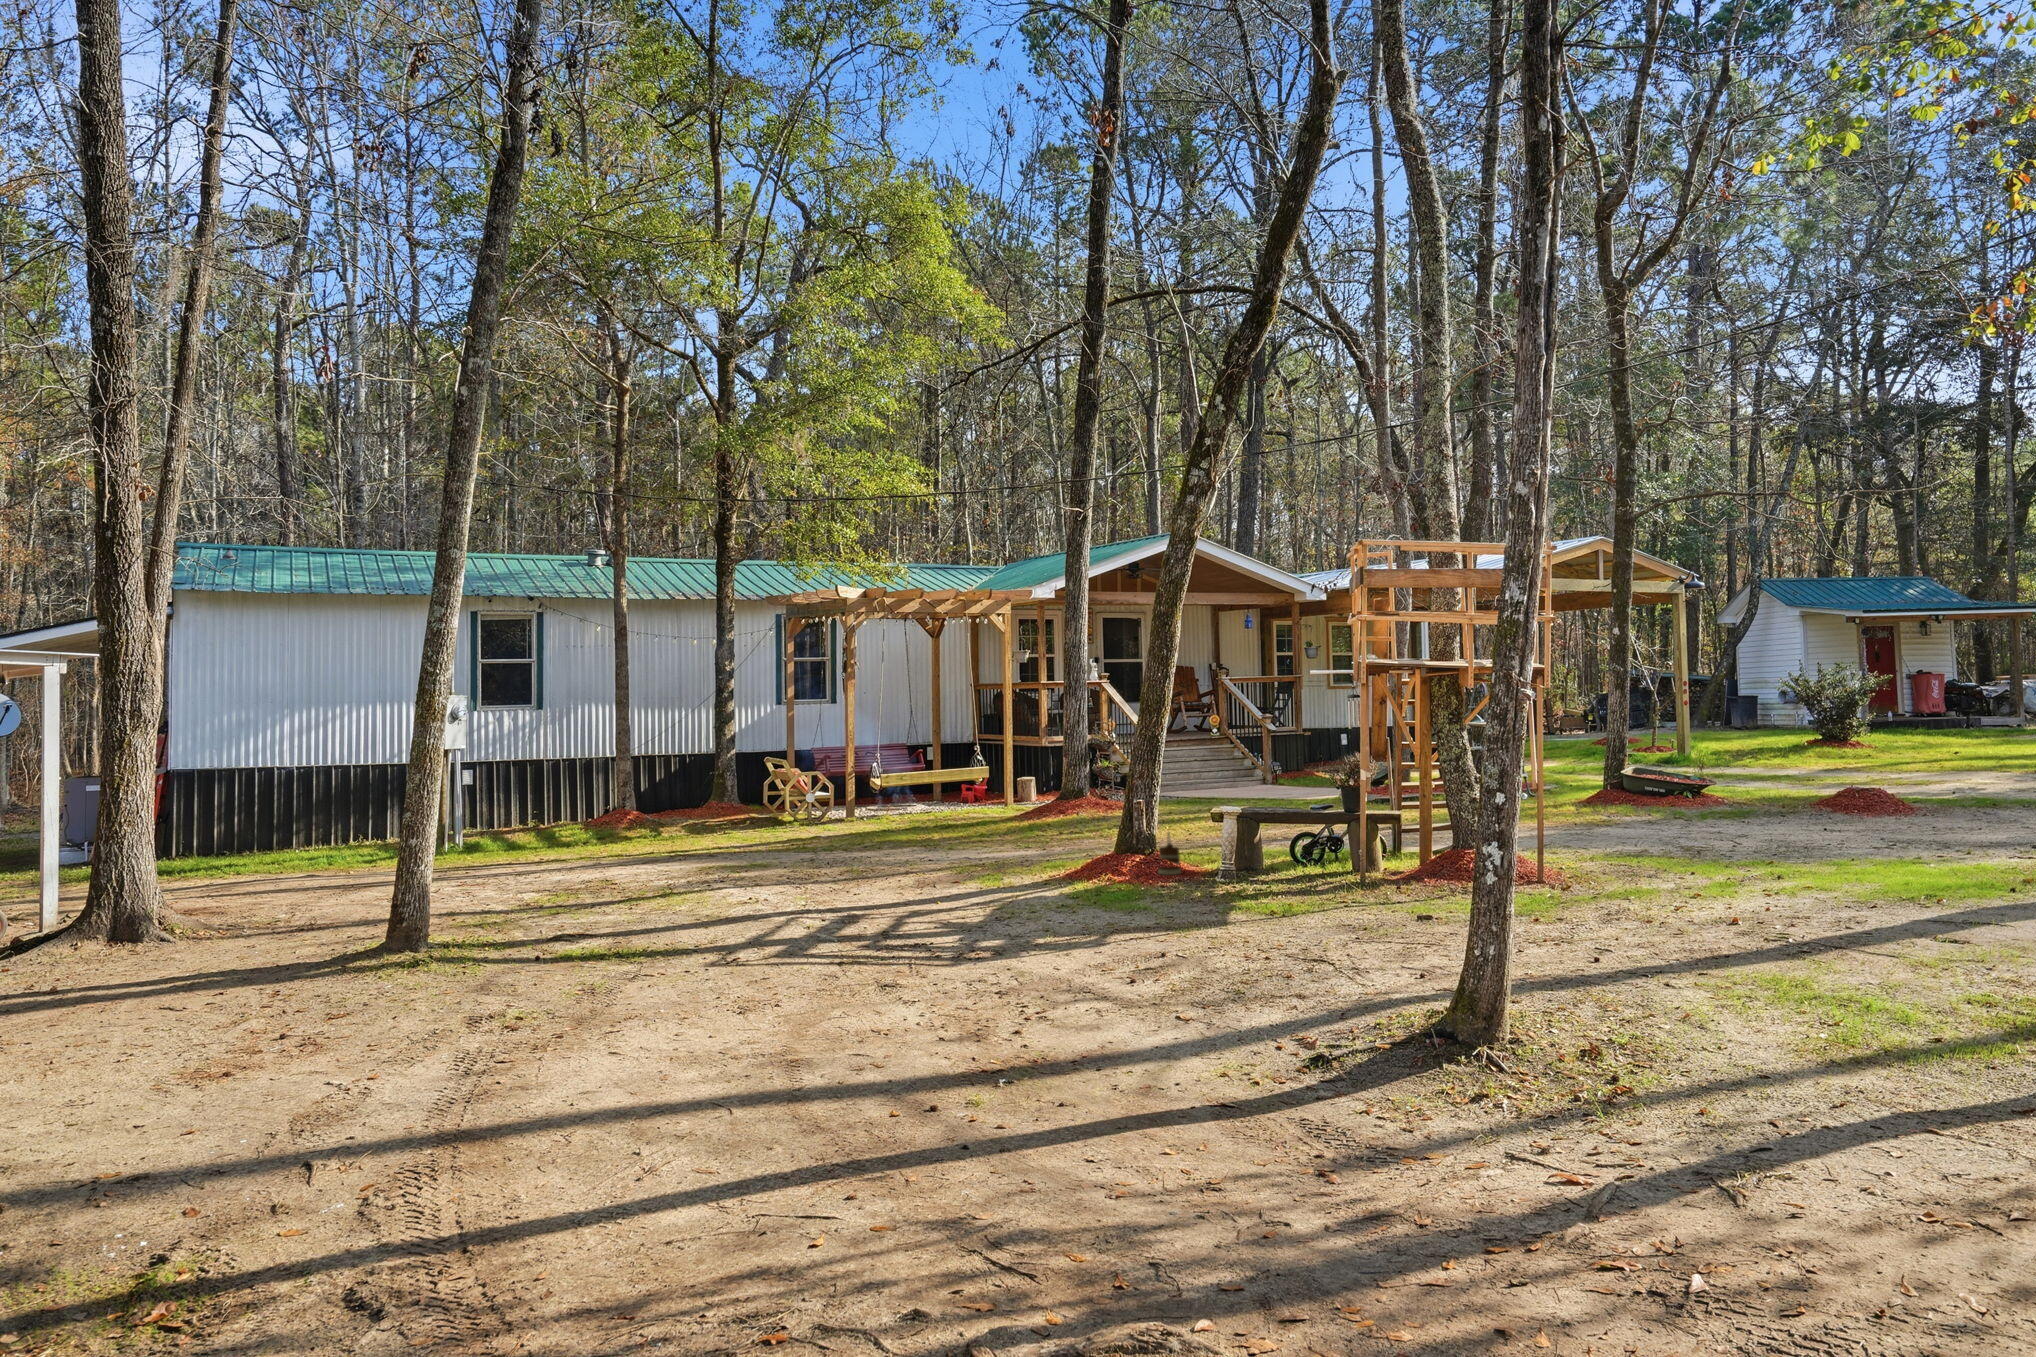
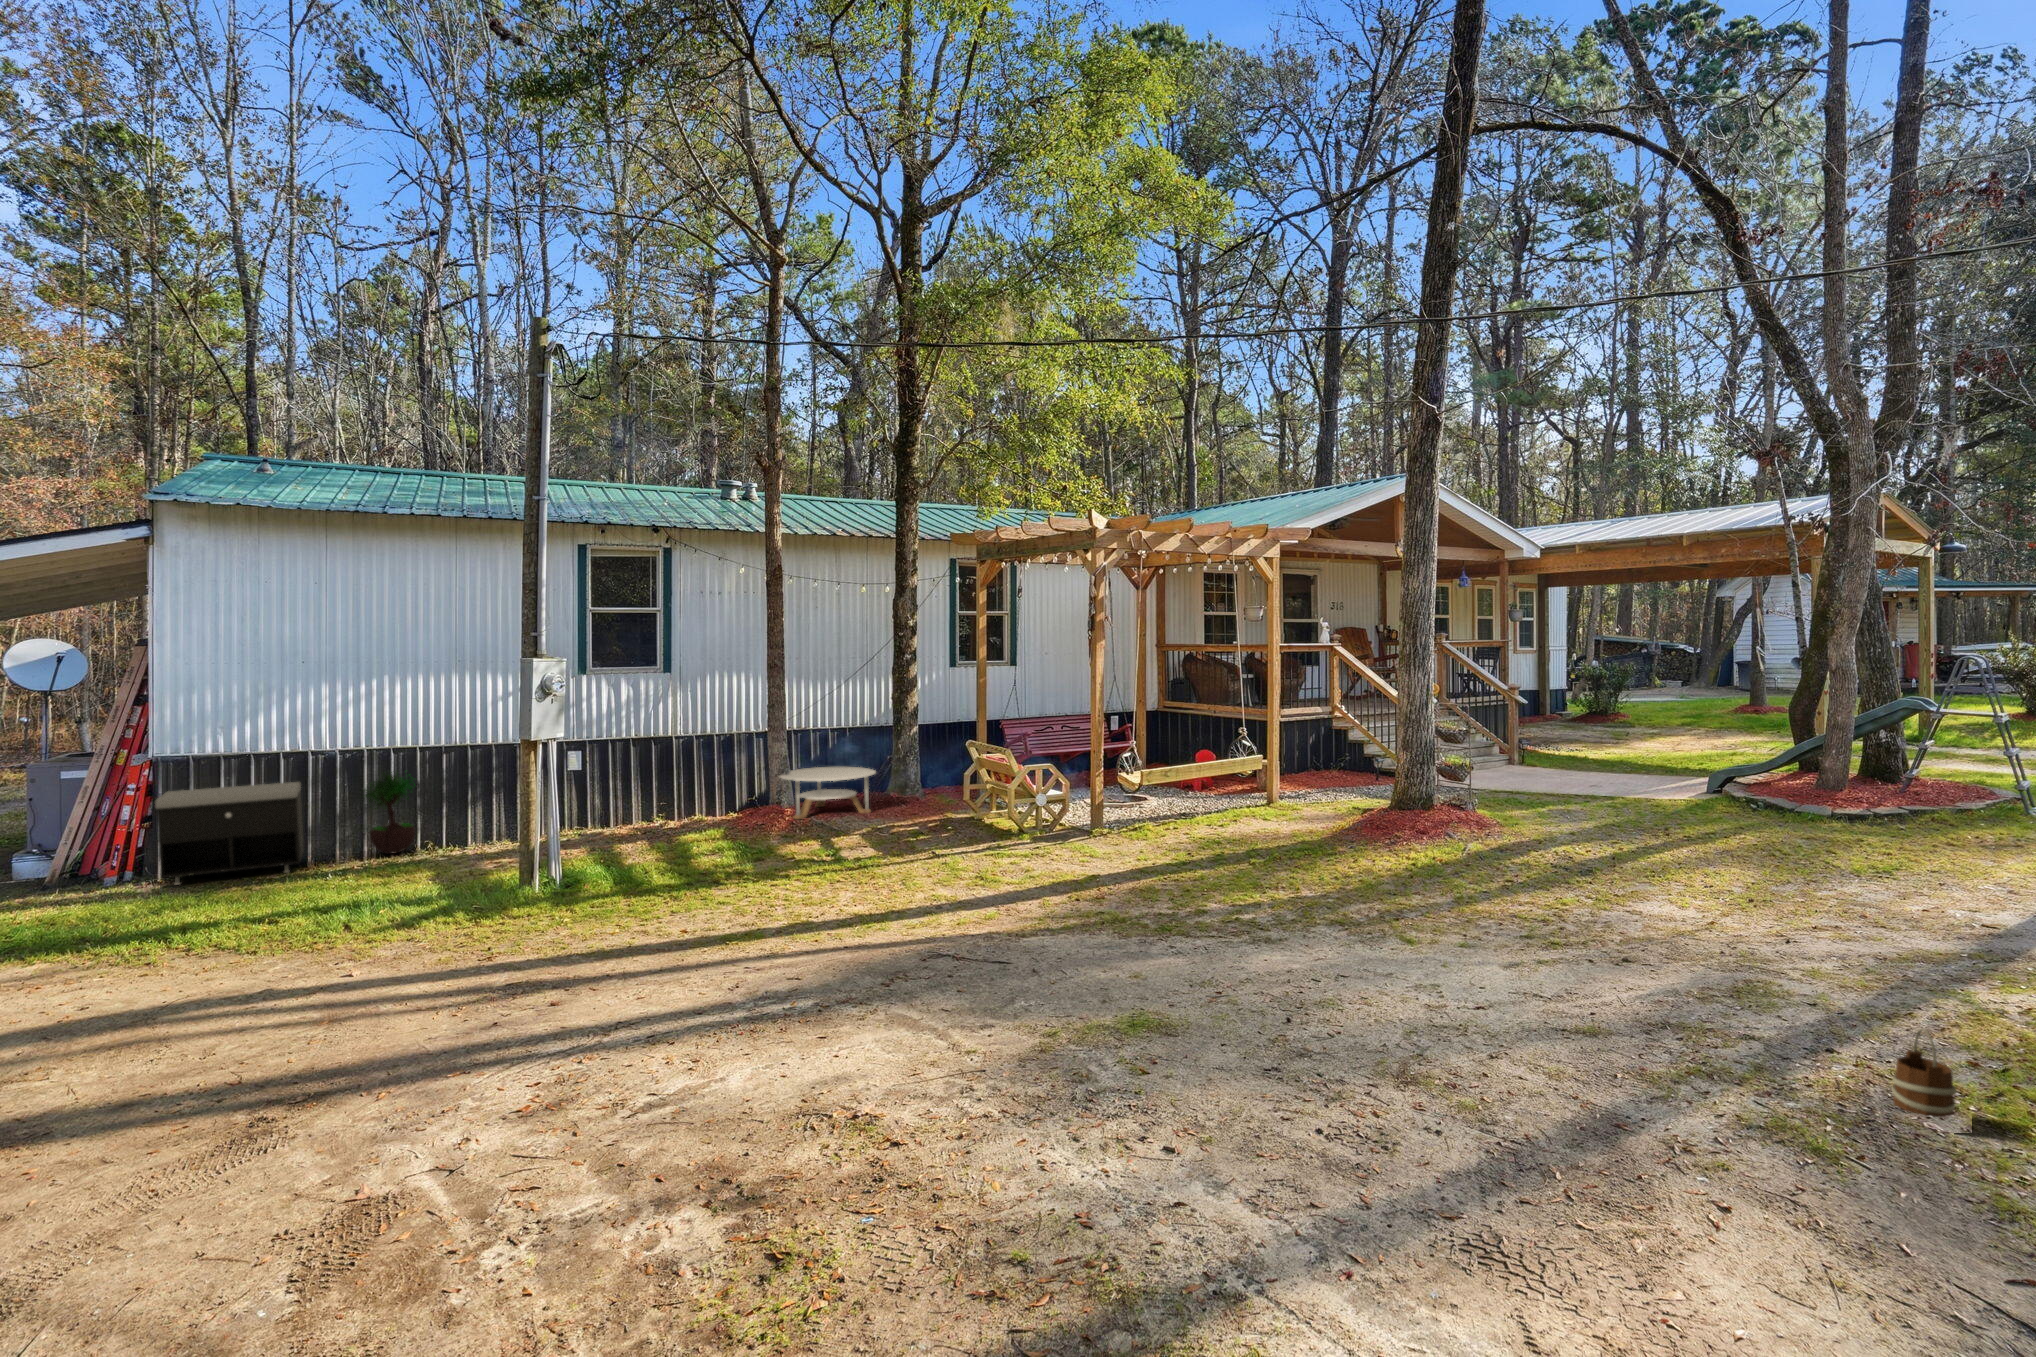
potted tree: none [313,777,357,843] -> present [364,772,415,854]
round table: none [627,784,704,820] -> present [780,767,876,819]
storage bench: none [178,789,276,859] -> present [155,782,304,885]

